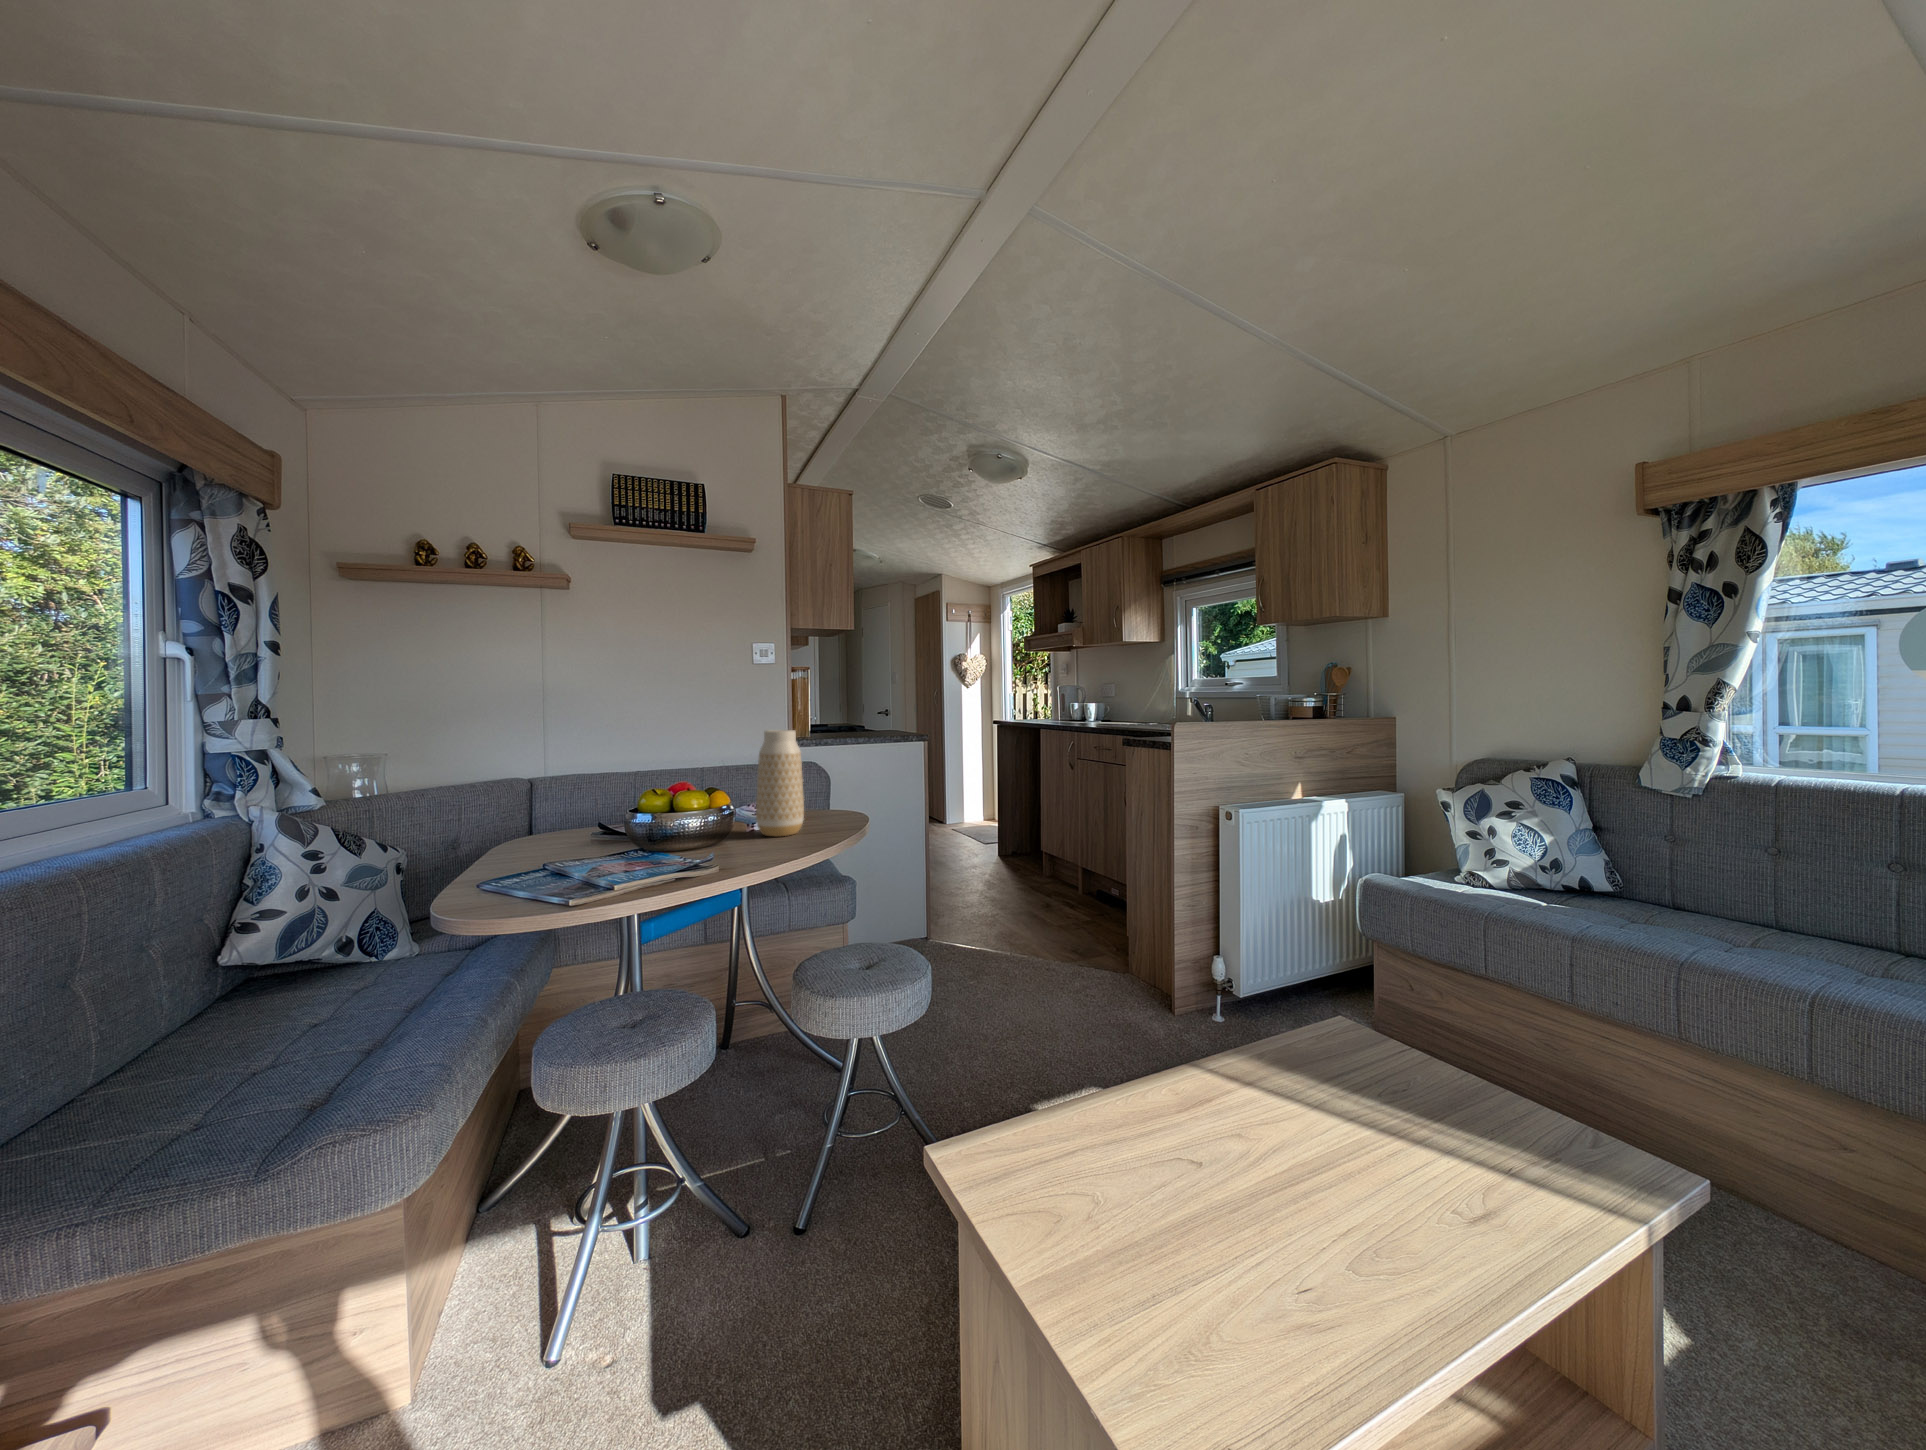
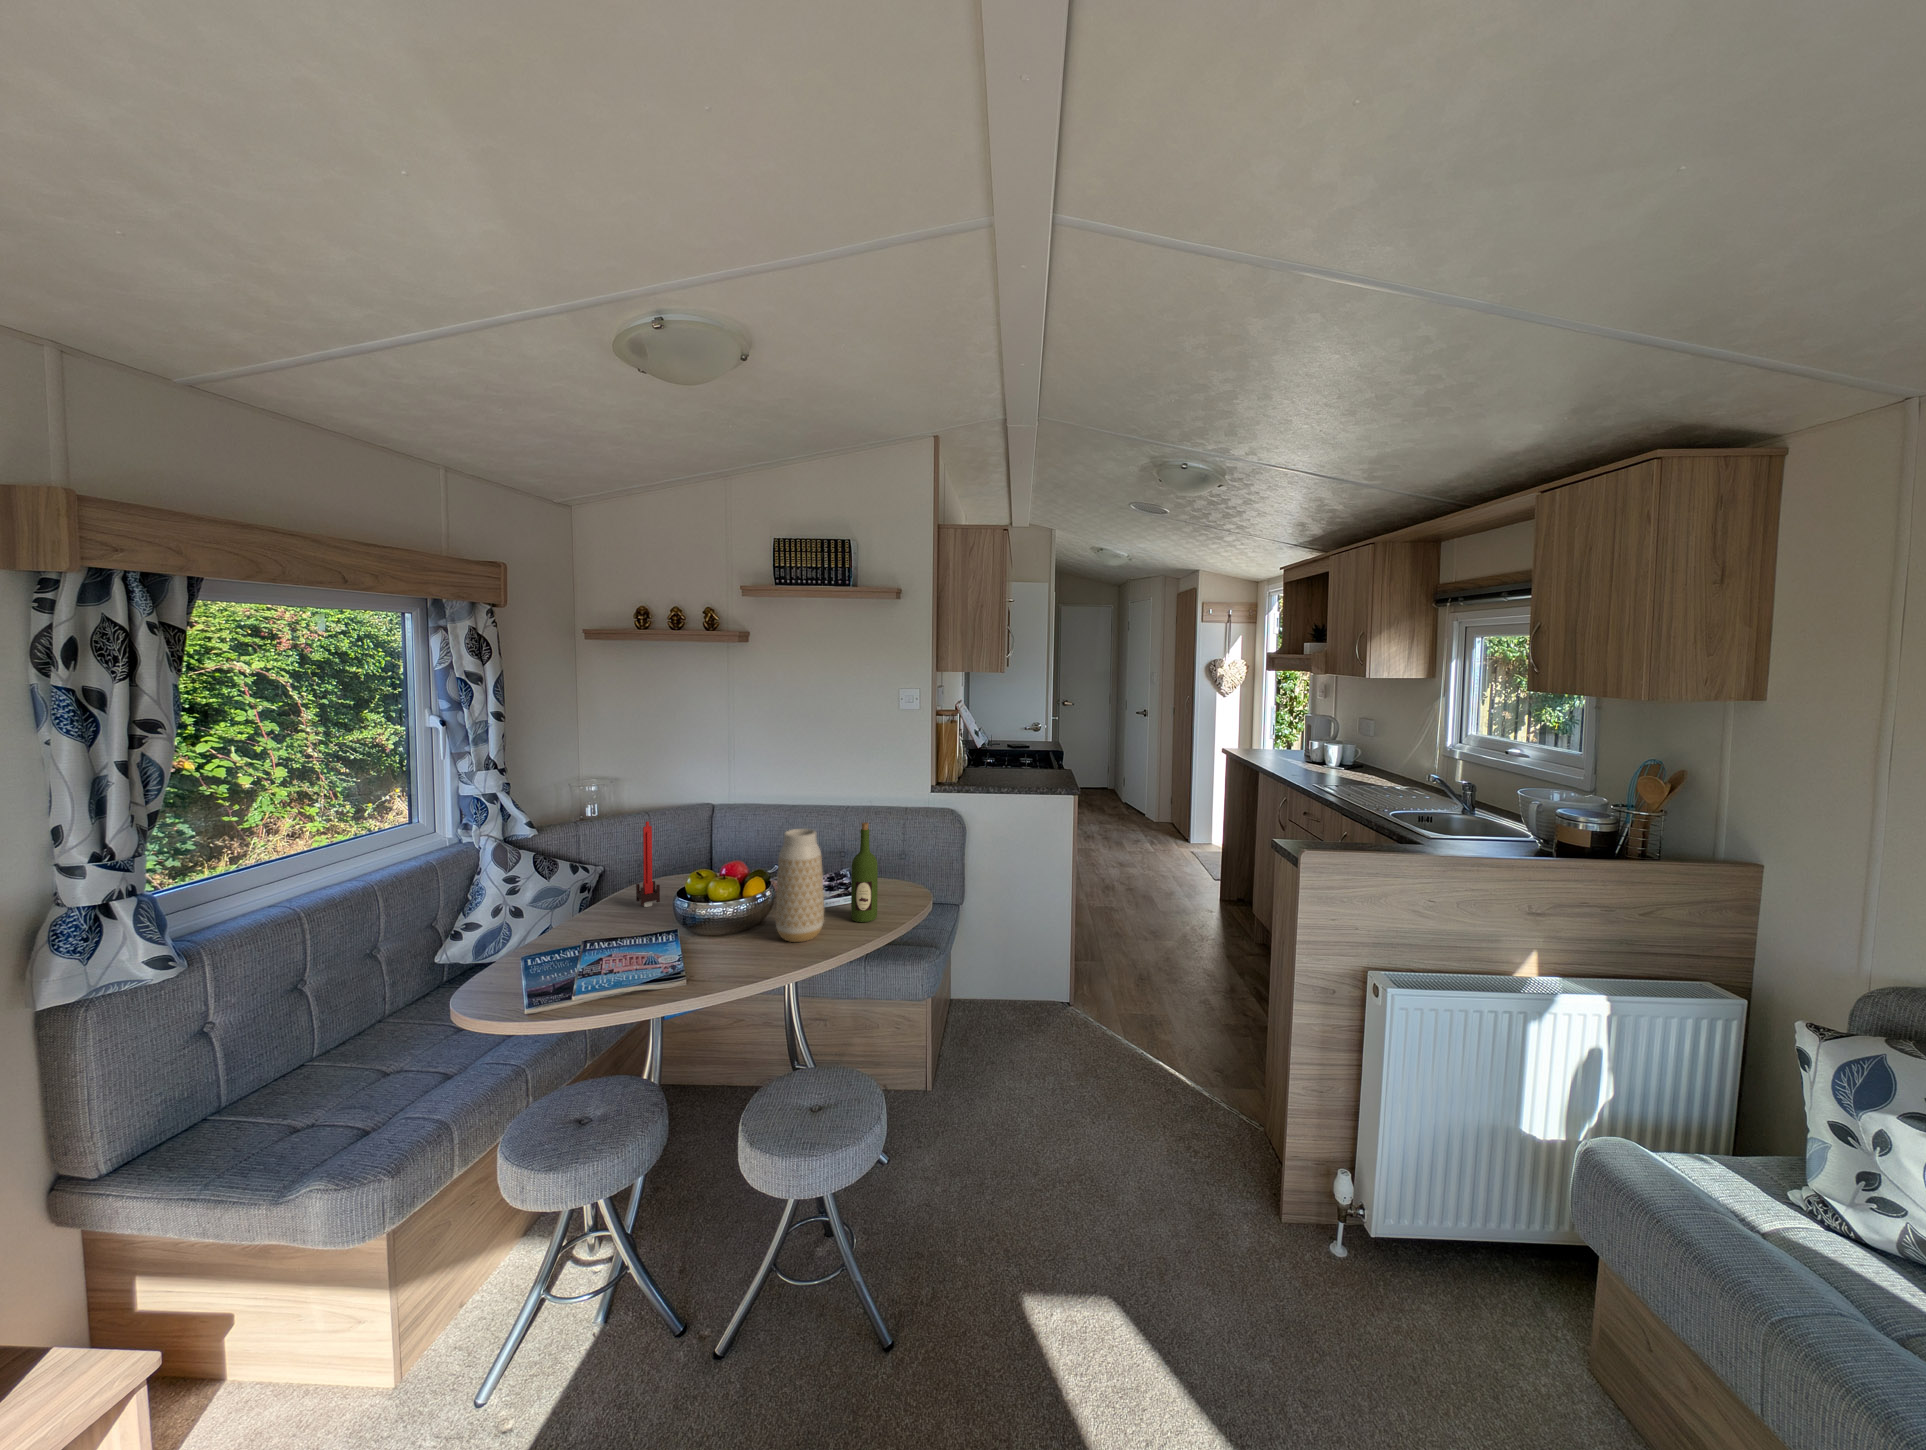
wine bottle: none [811,729,836,823] -> present [851,822,878,922]
candle: none [550,745,581,841] -> present [636,821,660,907]

